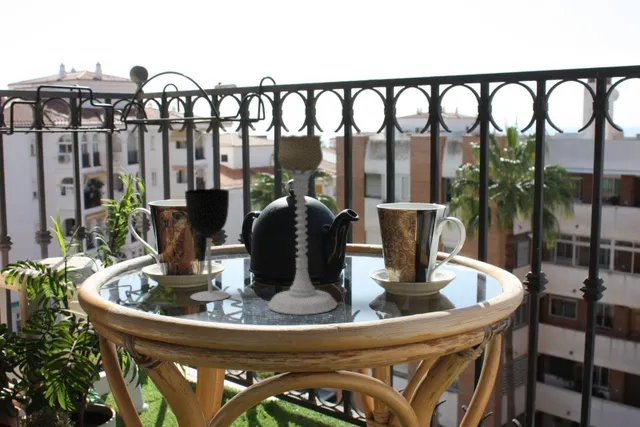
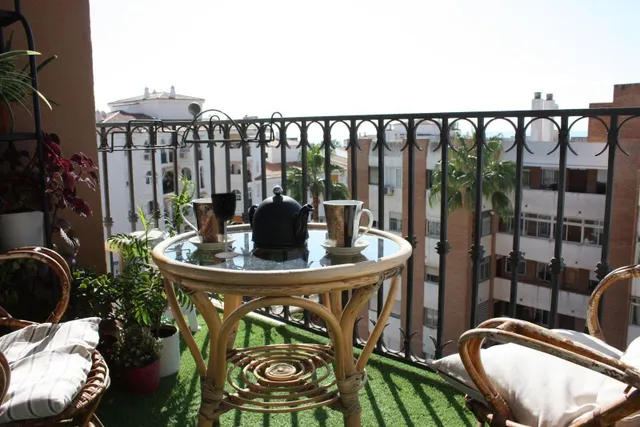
candle holder: present [268,135,337,315] -> none [257,162,297,265]

